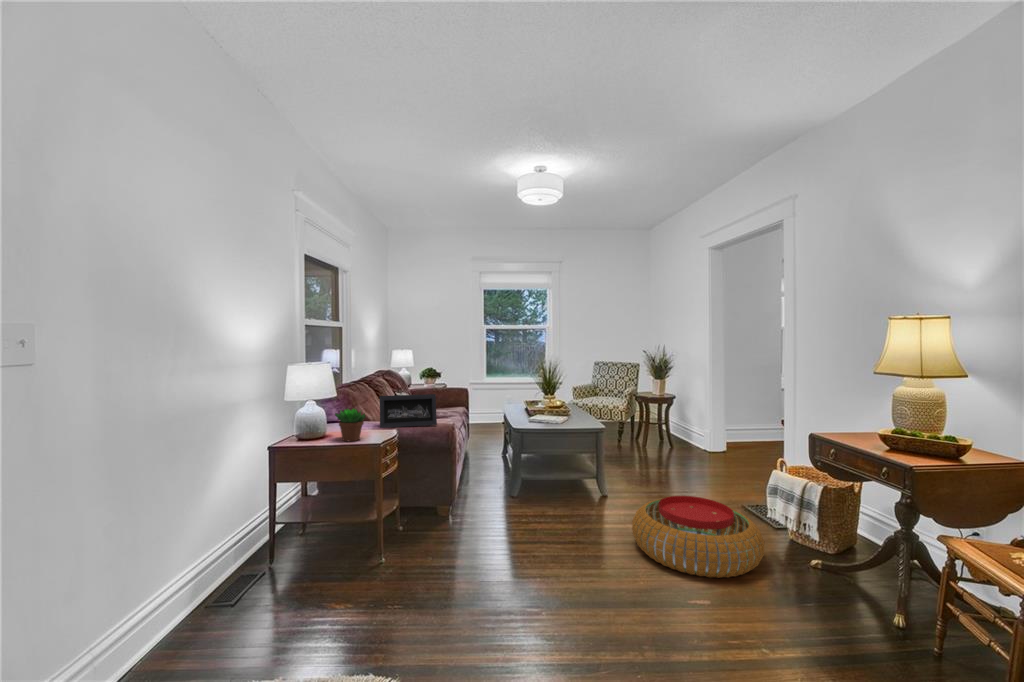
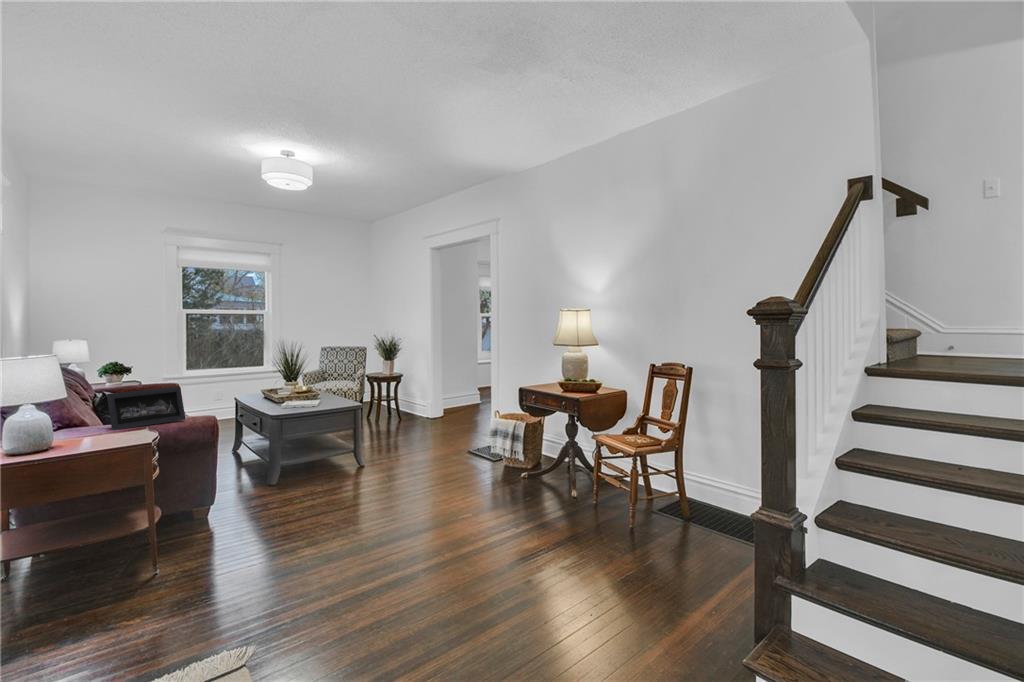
succulent plant: present [335,409,365,441] -> none [68,406,116,446]
pouf: present [632,496,765,578] -> none [397,447,494,503]

